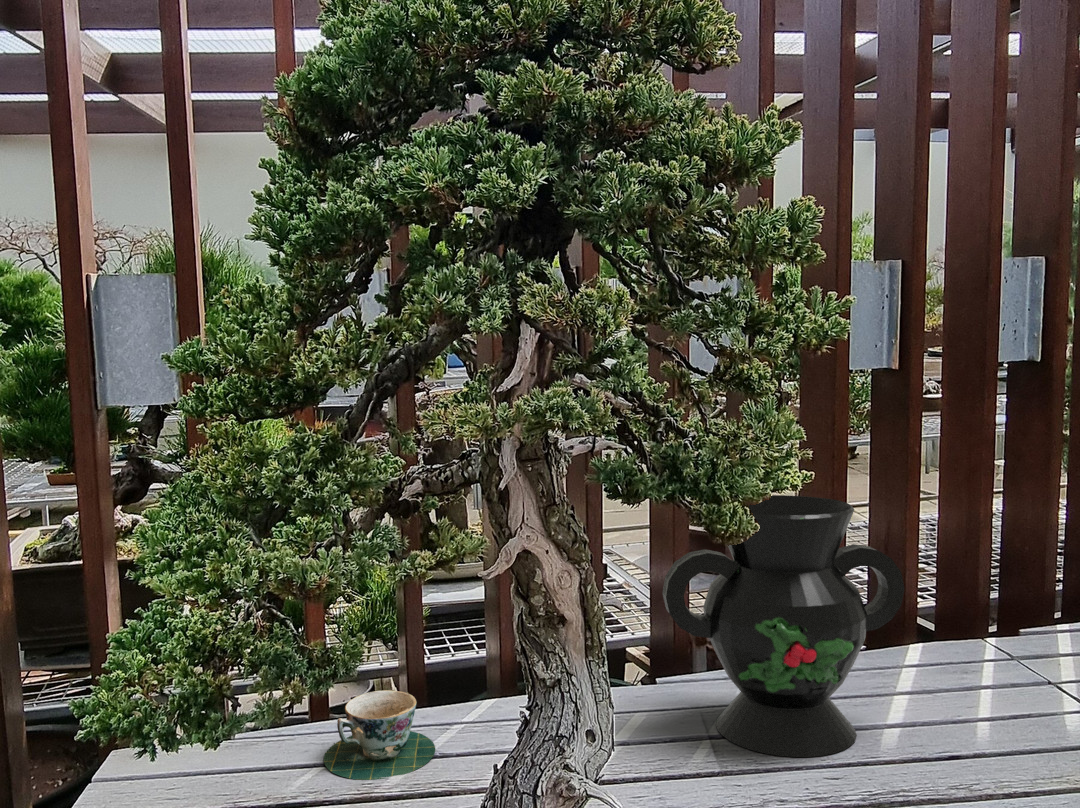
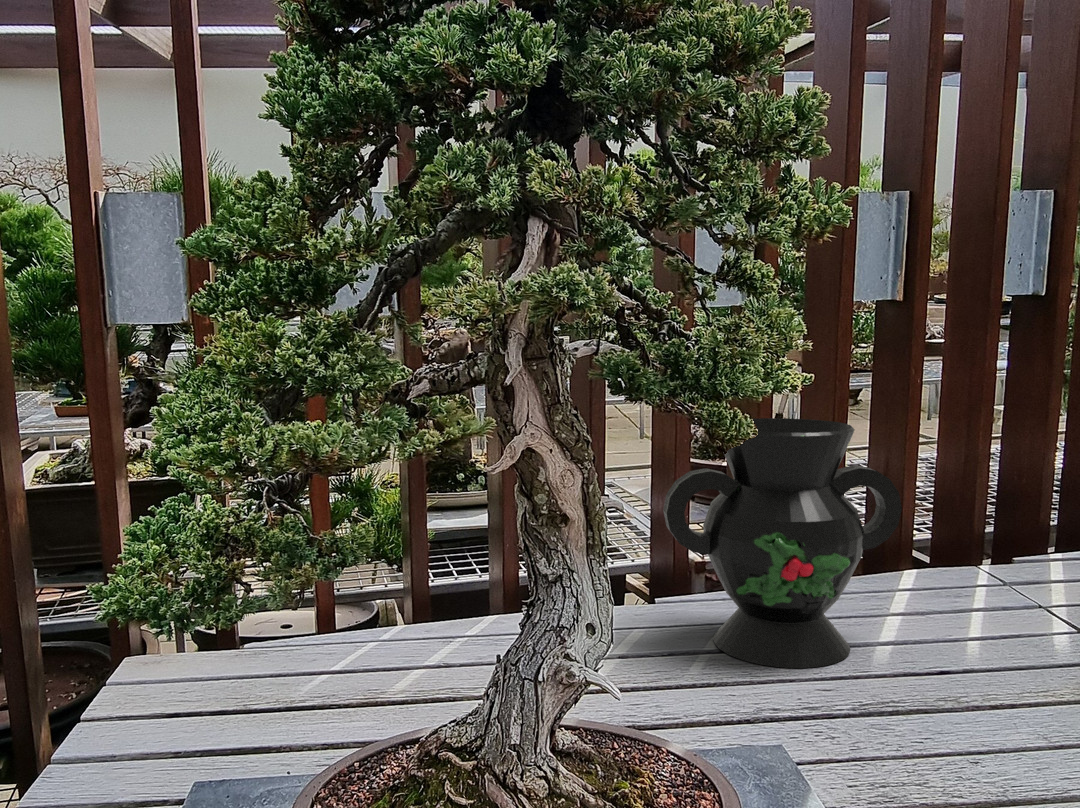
teacup: present [324,690,435,780] -> none [330,601,439,683]

